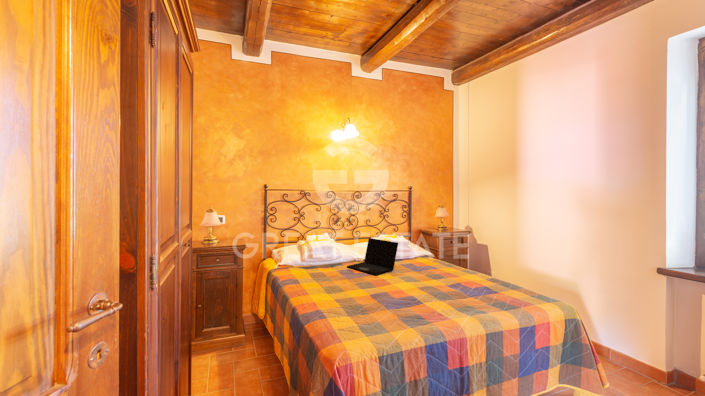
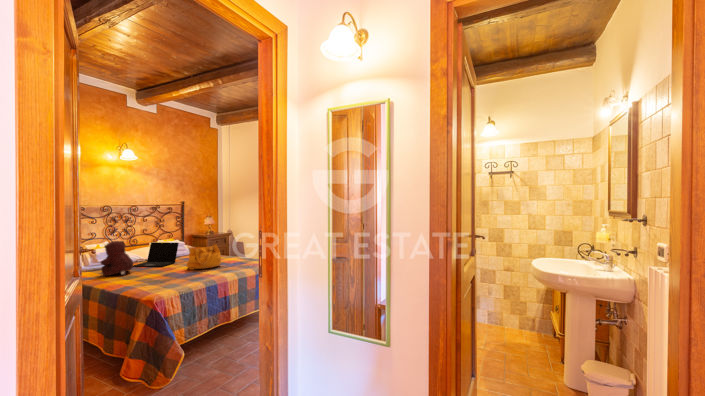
teddy bear: none [309,235,343,282] -> present [101,241,133,276]
handbag: none [403,251,454,293] -> present [187,243,221,270]

